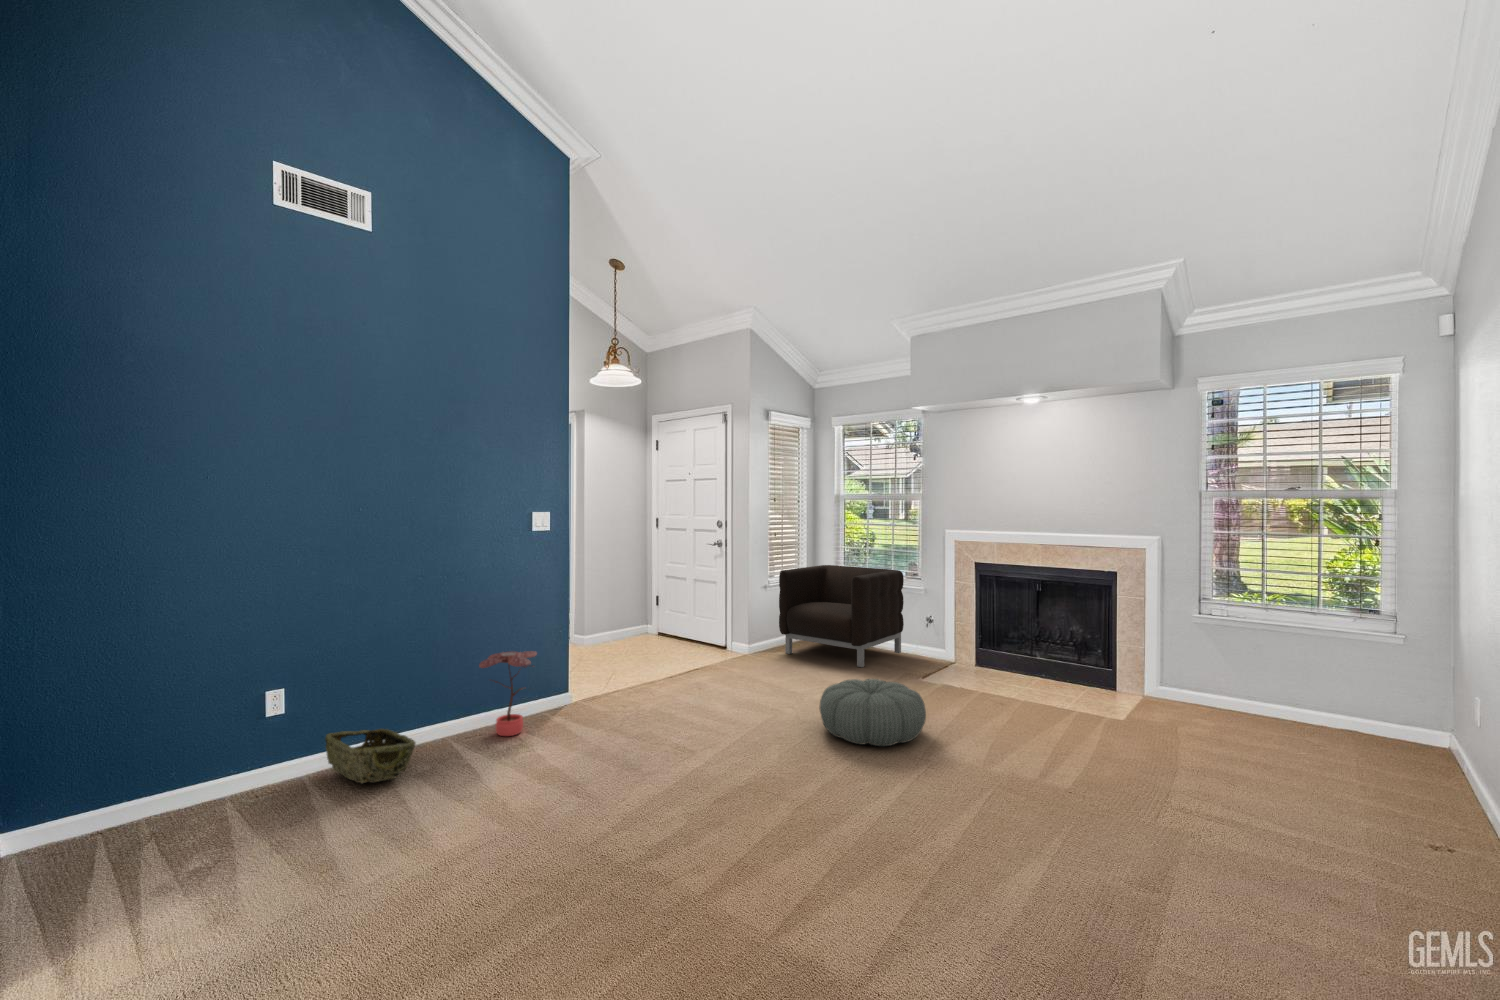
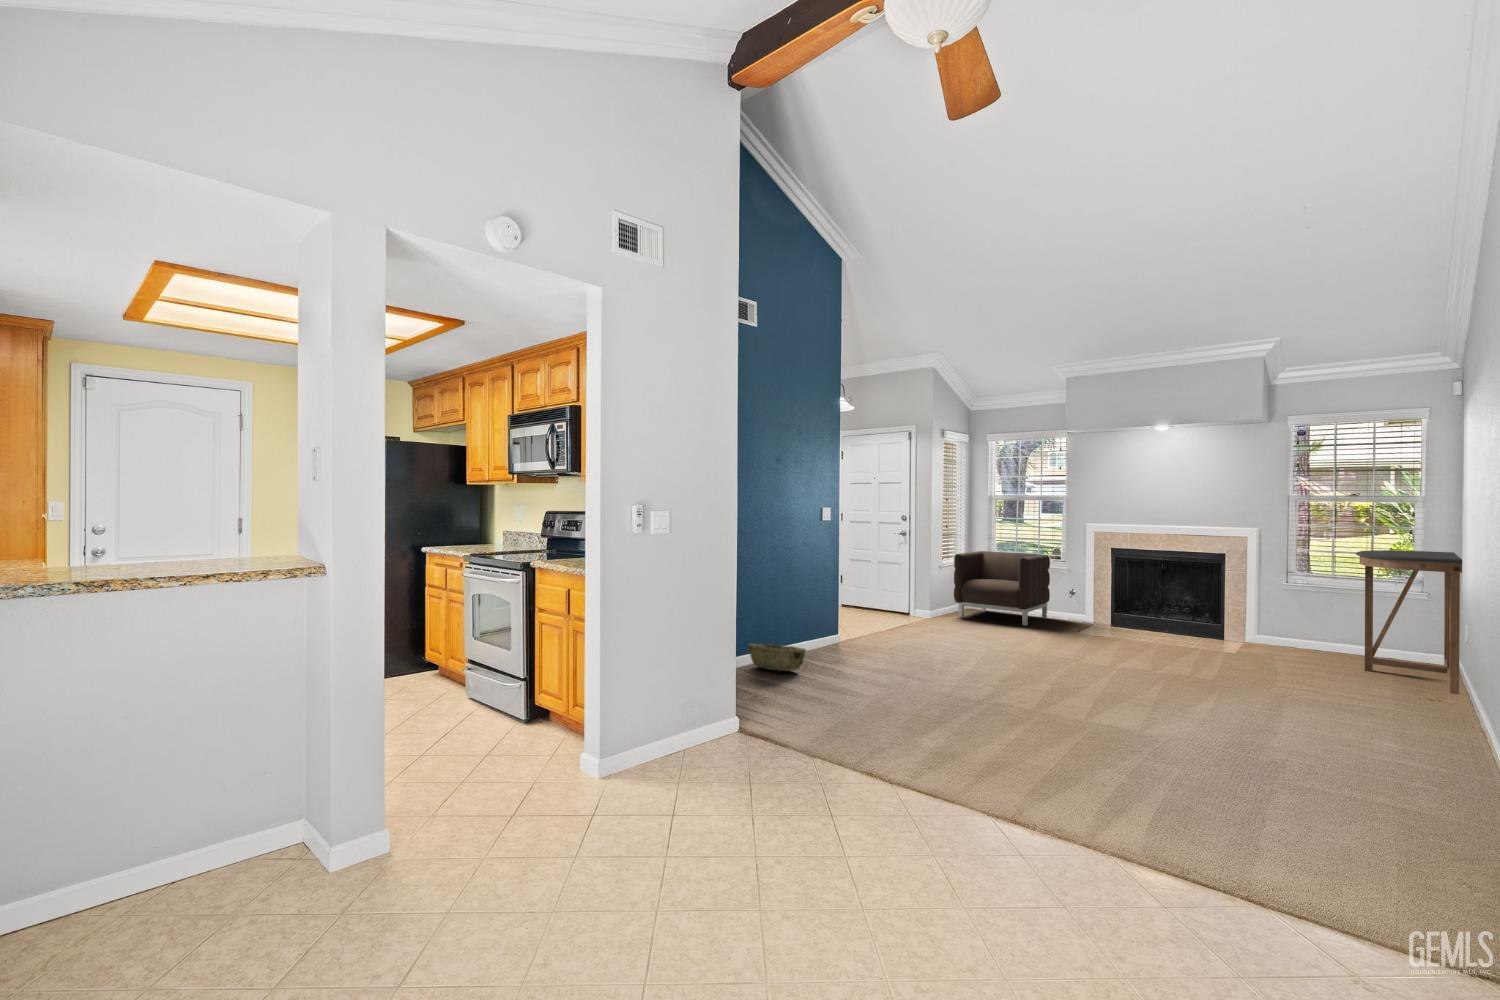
console table: none [1294,570,1471,823] -> present [1356,550,1462,694]
potted plant: present [479,651,537,736] -> none [810,601,846,655]
pouf: present [819,679,926,746] -> none [1031,623,1108,662]

